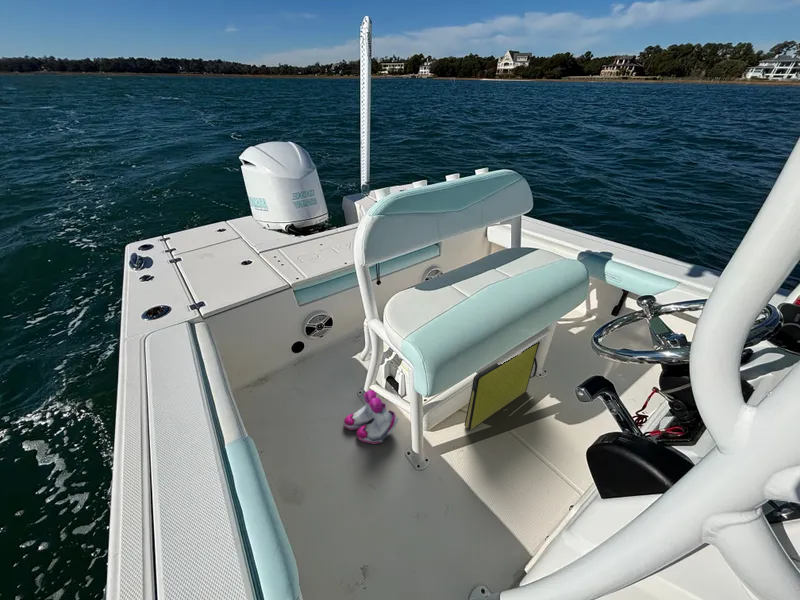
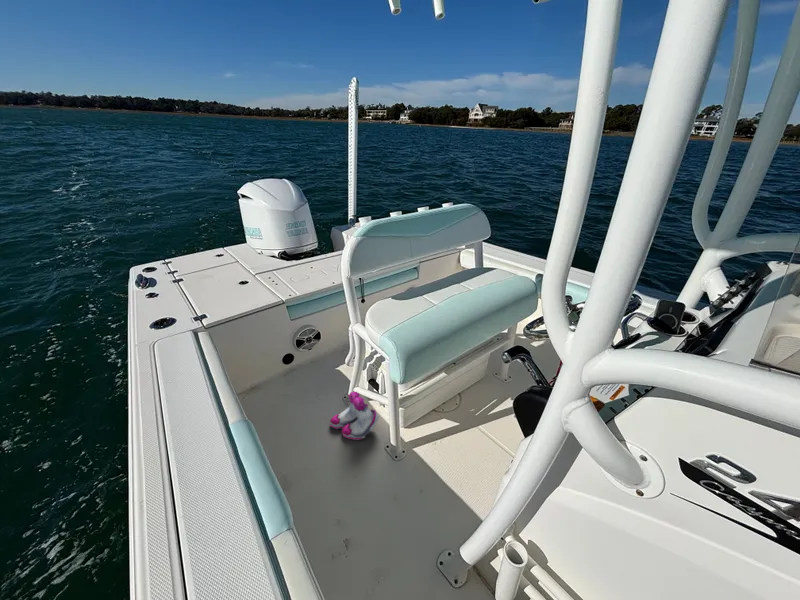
bag: present [464,342,540,430] -> none [437,345,500,426]

